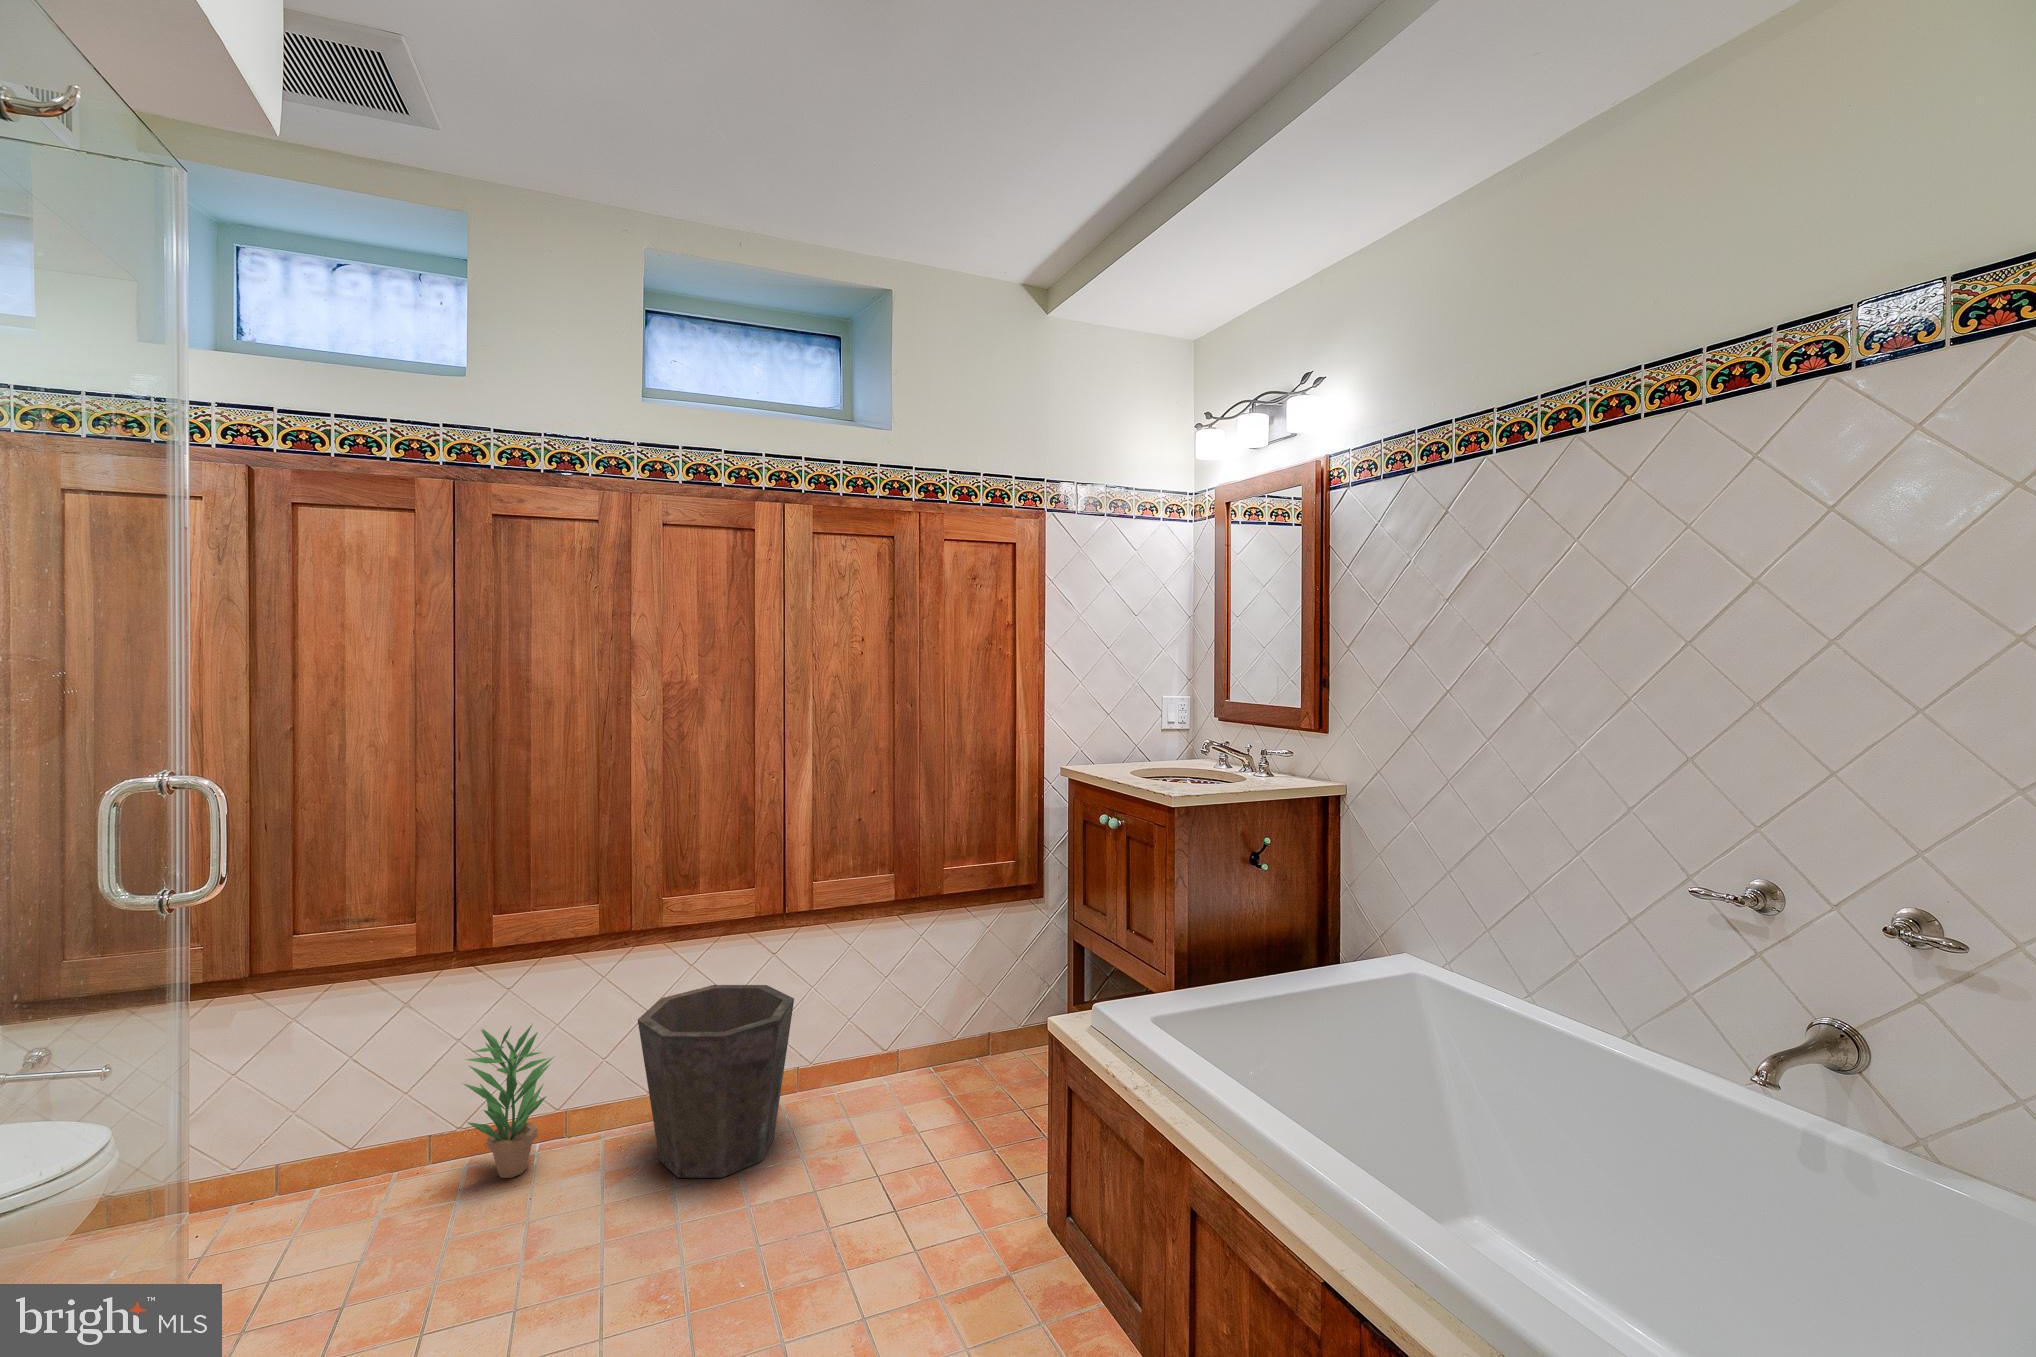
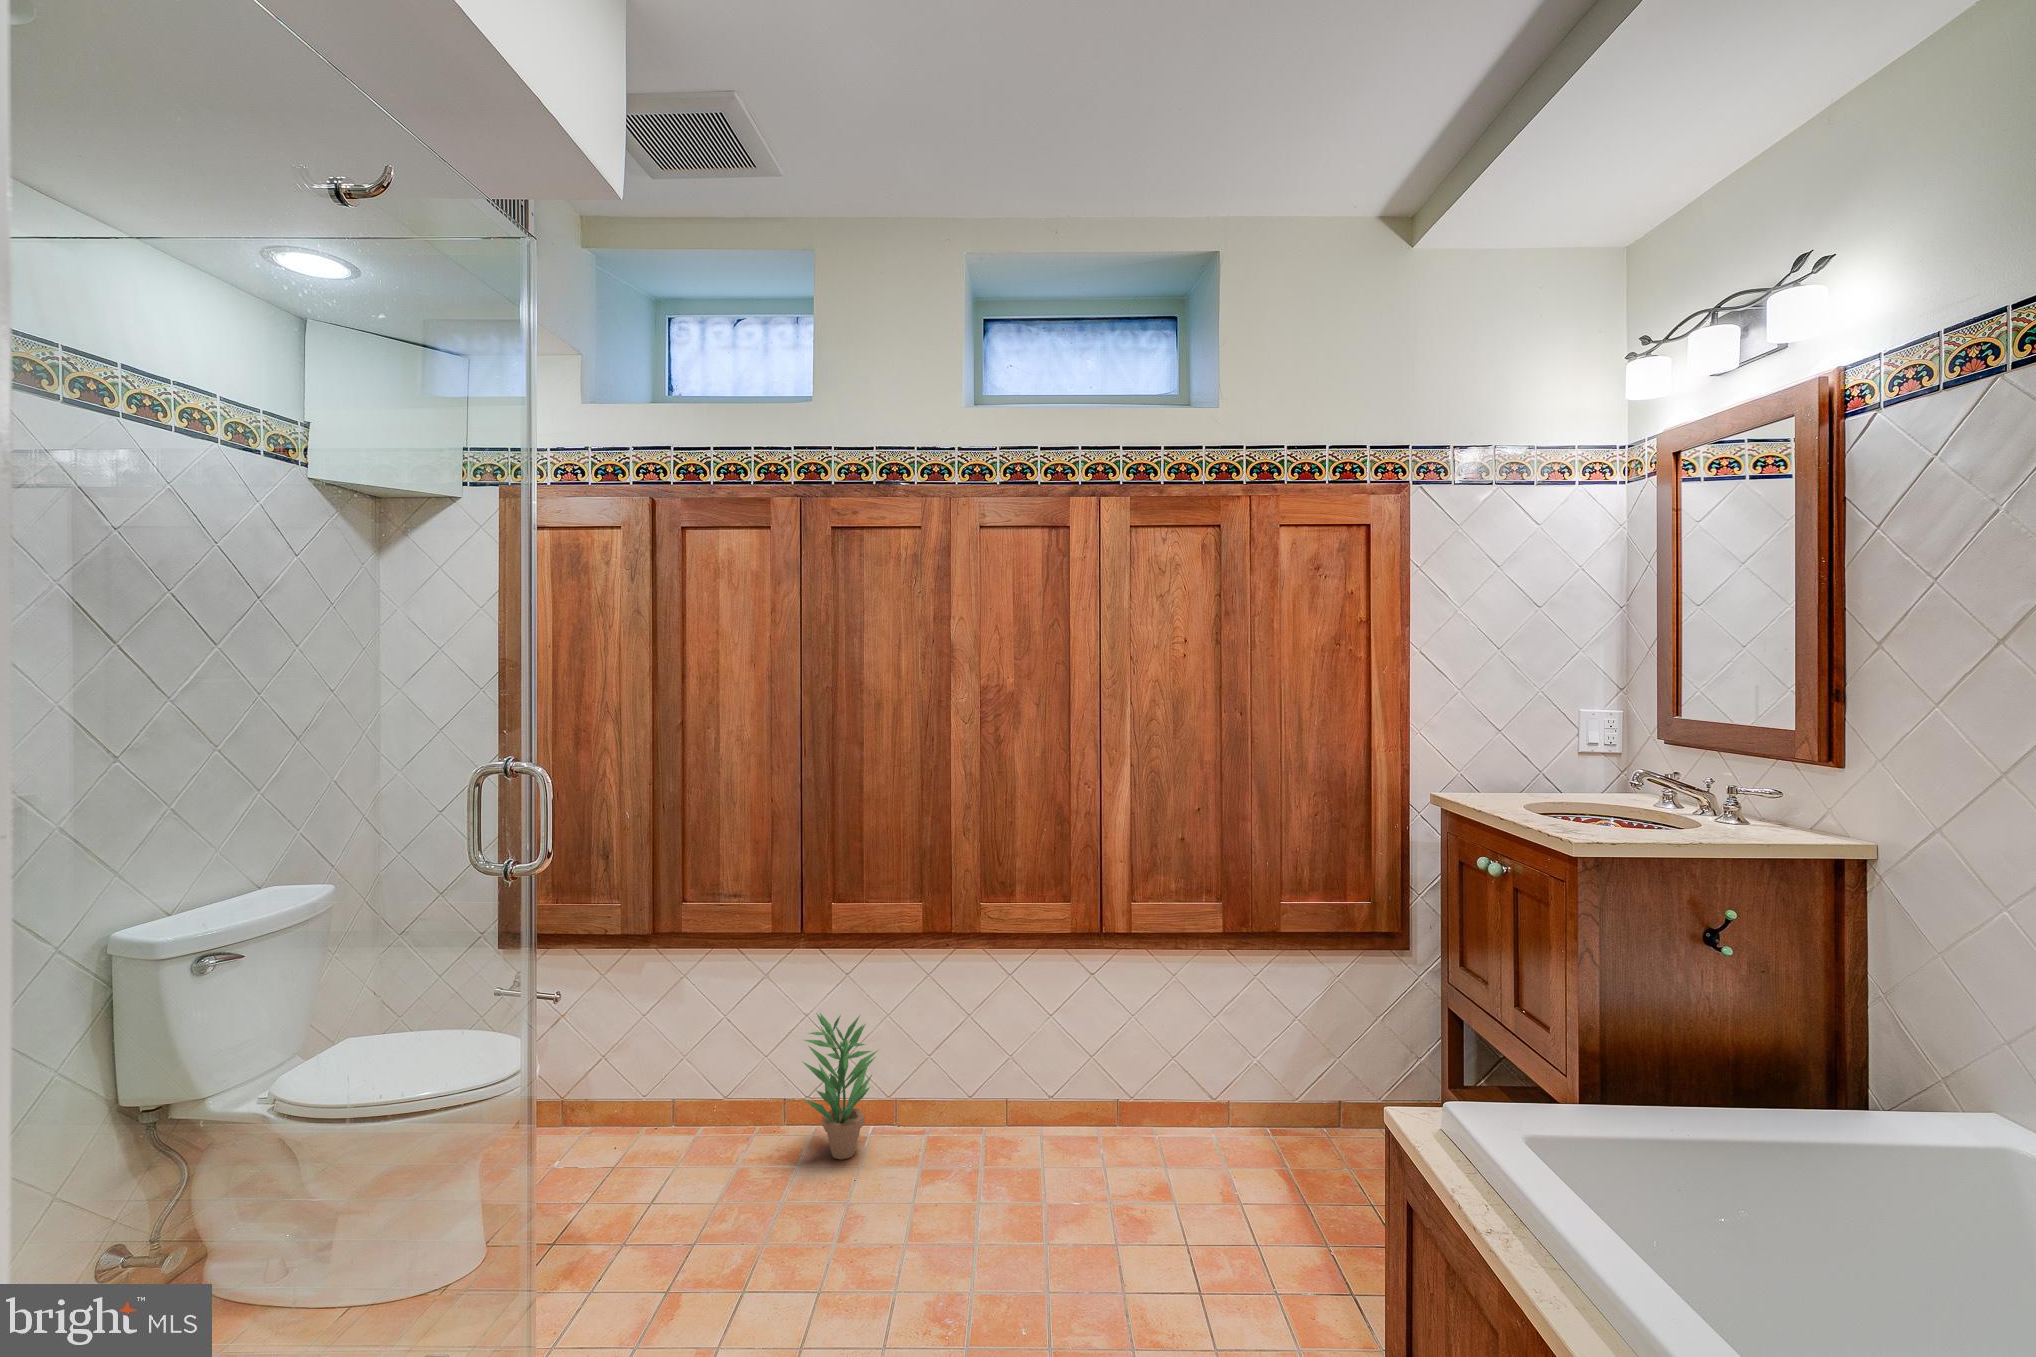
waste bin: present [638,985,794,1178] -> none [950,1002,1105,1207]

